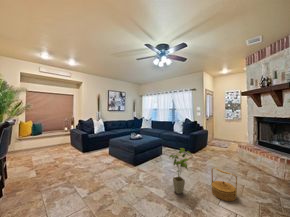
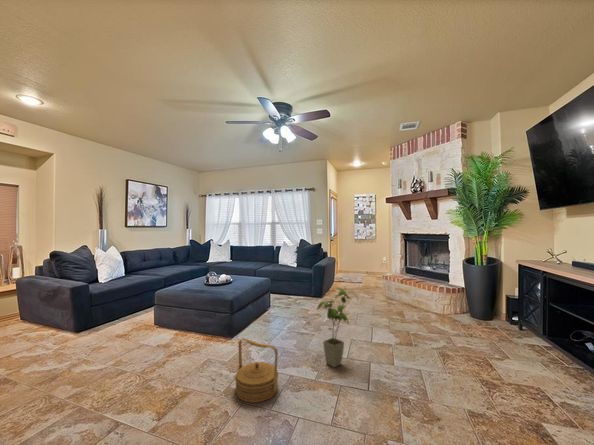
basket: present [211,168,237,201] -> present [235,338,278,403]

